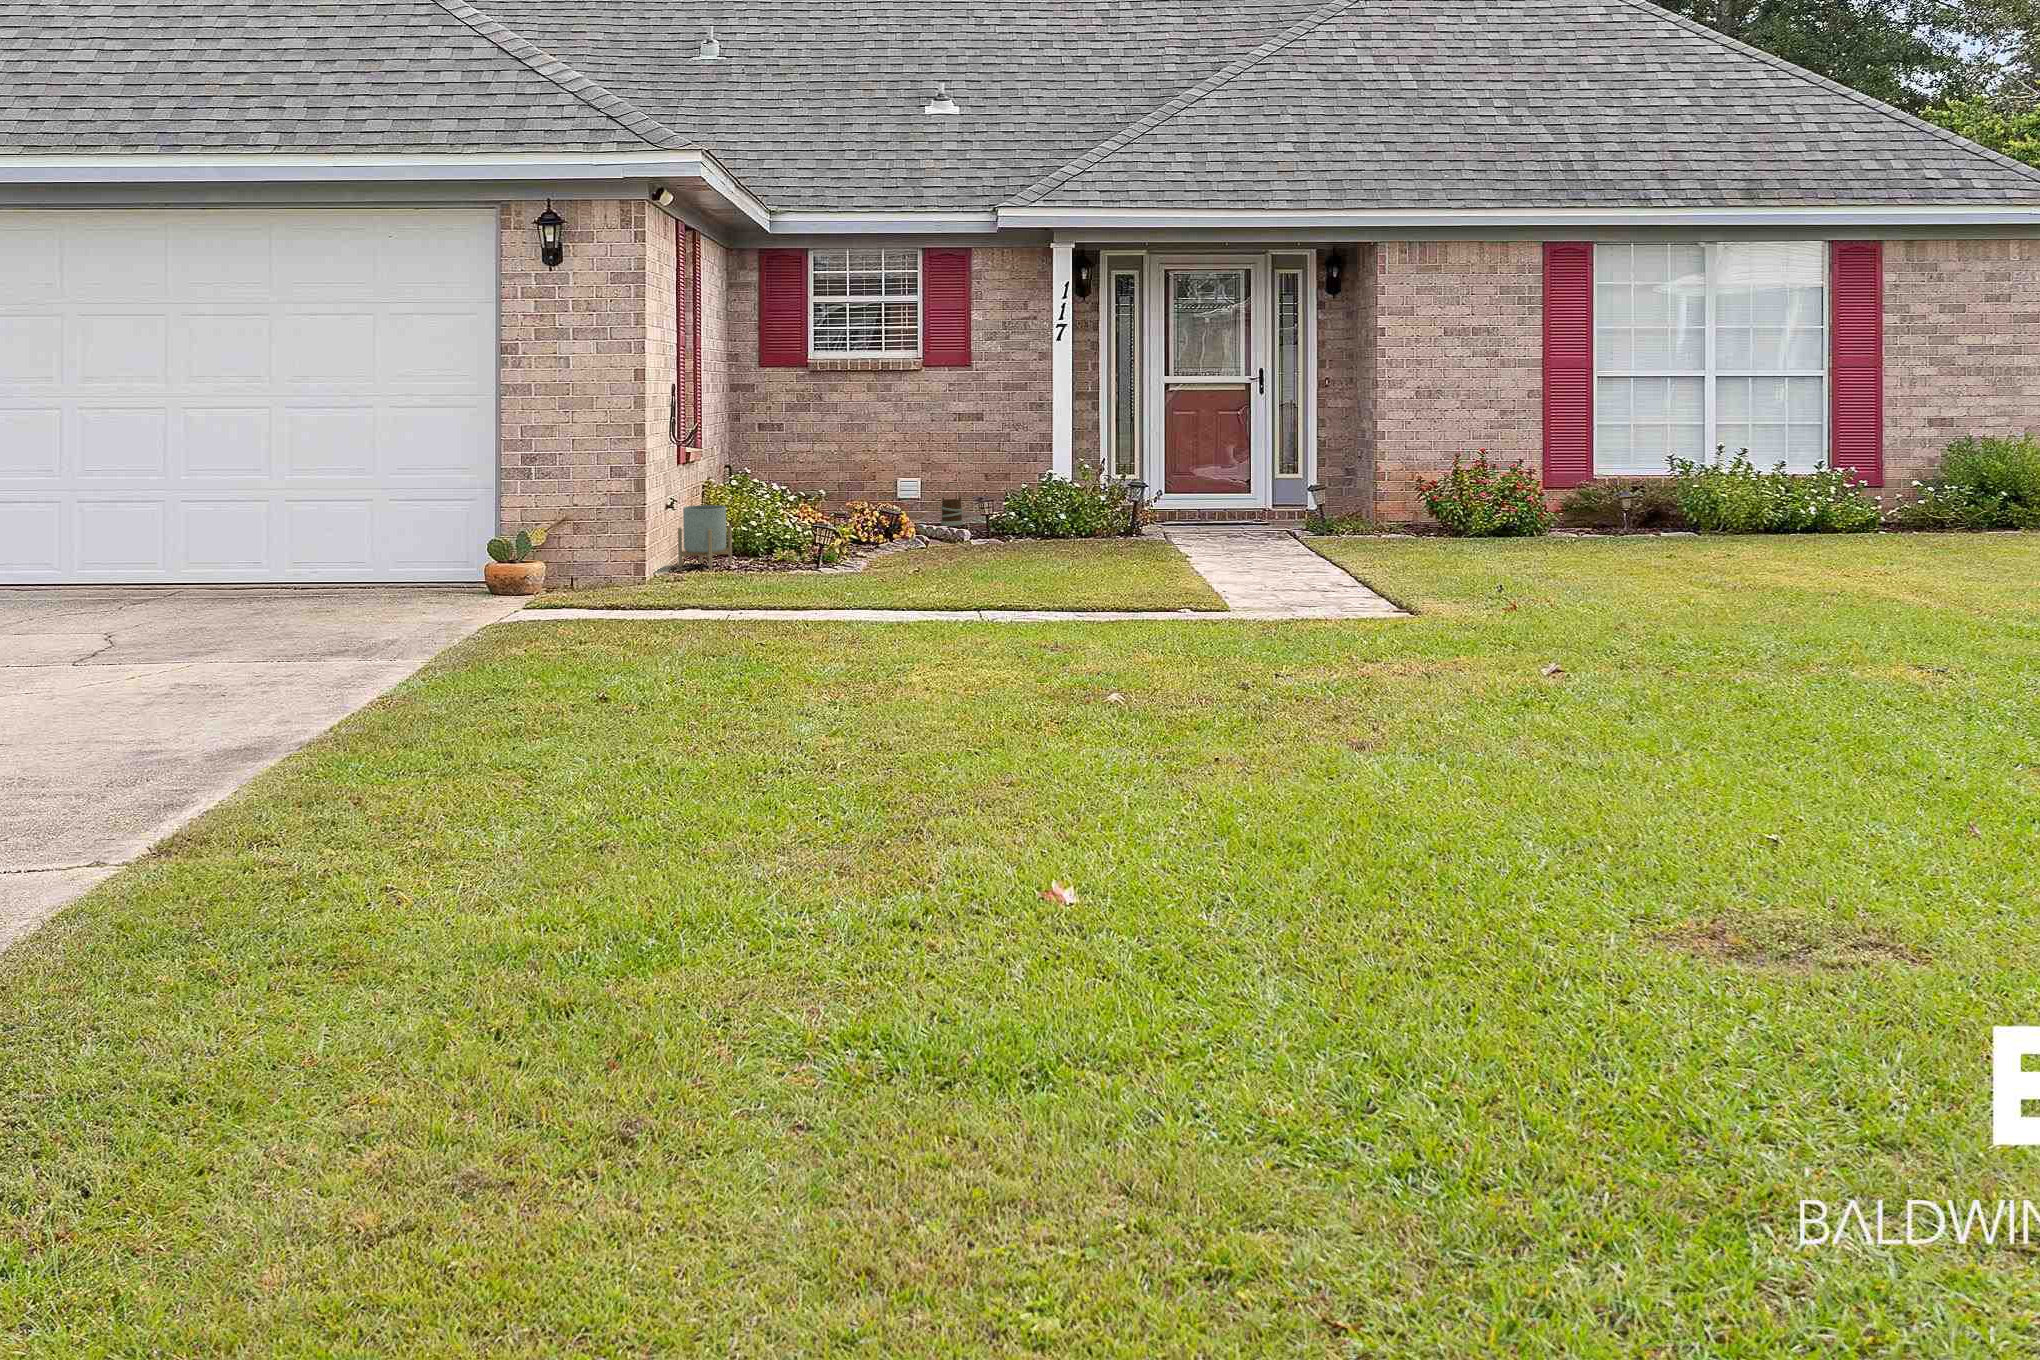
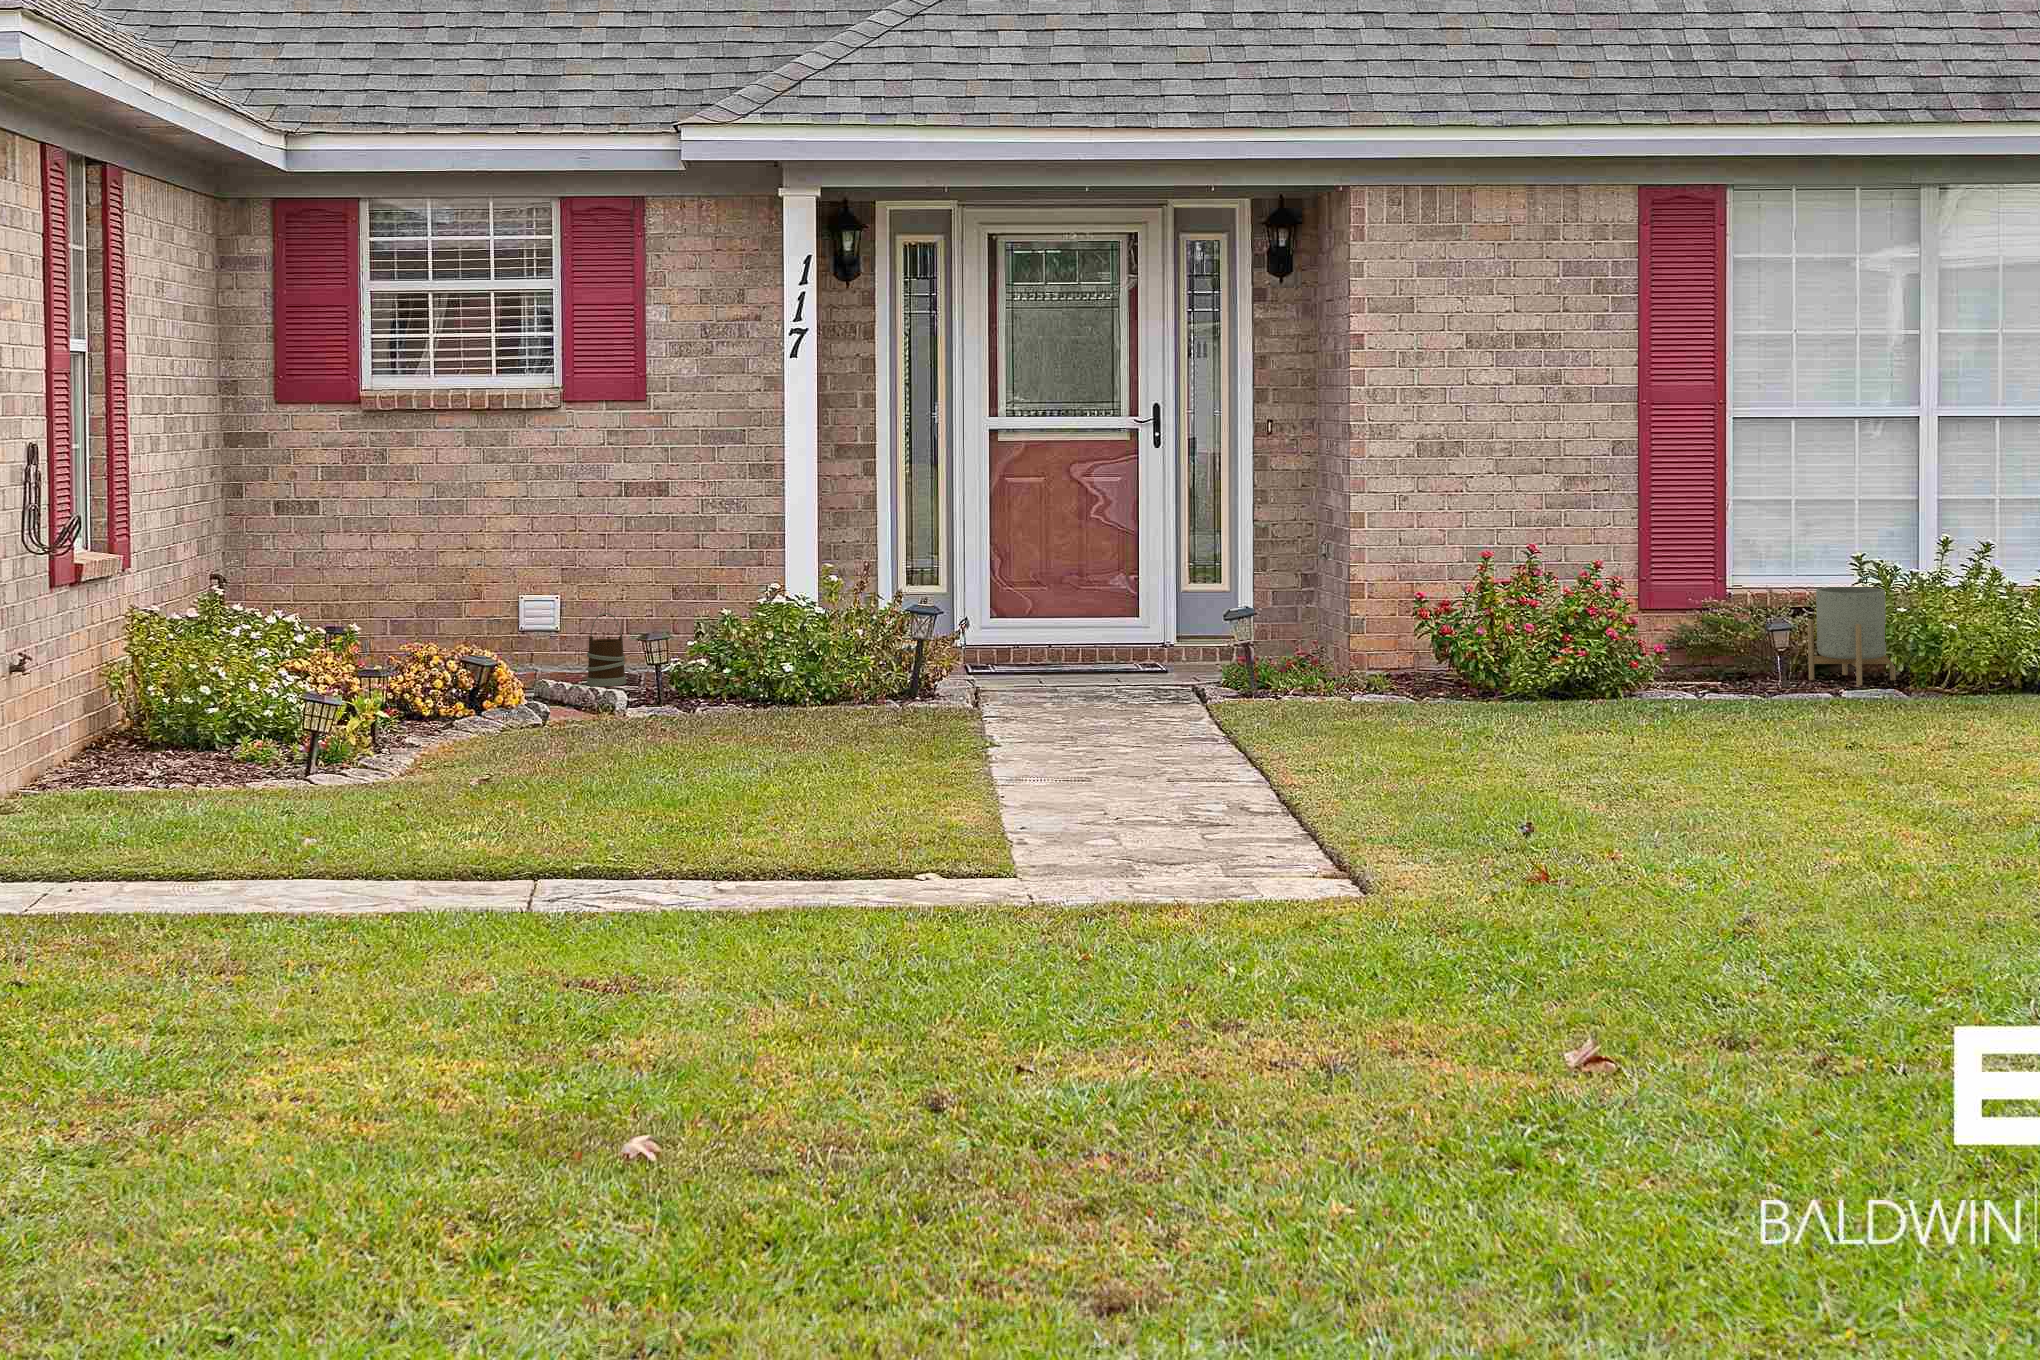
planter: present [678,505,732,569] -> present [1808,587,1896,685]

